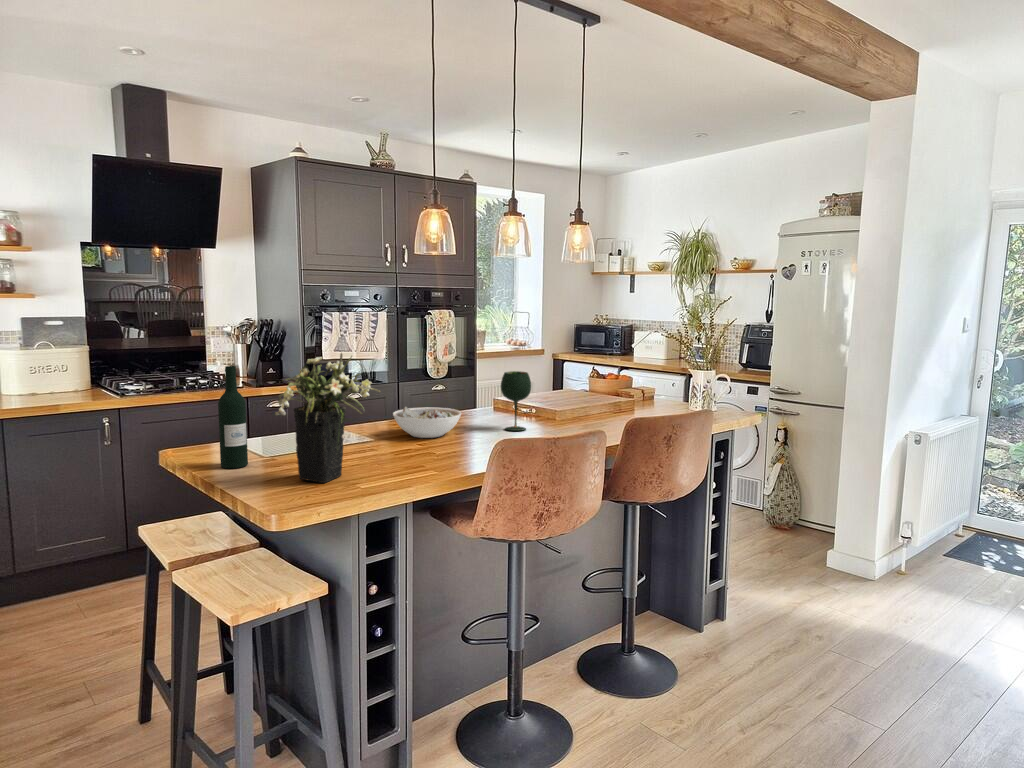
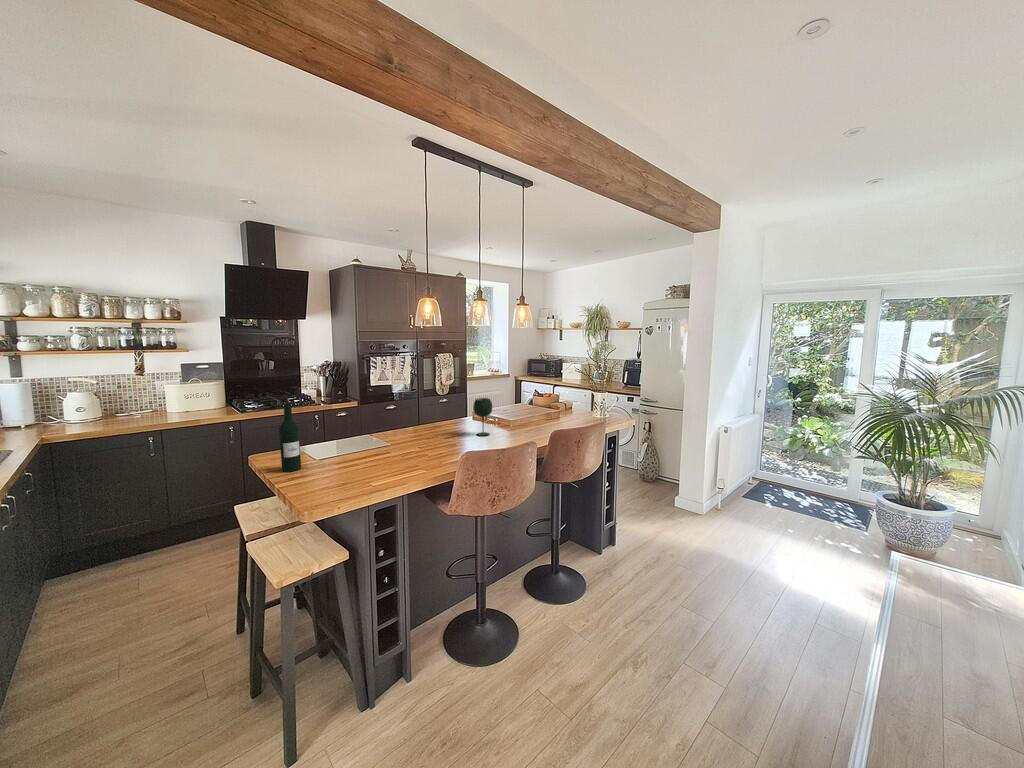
flower arrangement: present [275,353,380,483] -> none [308,396,385,484]
bowl: present [393,407,461,438] -> none [404,422,448,442]

